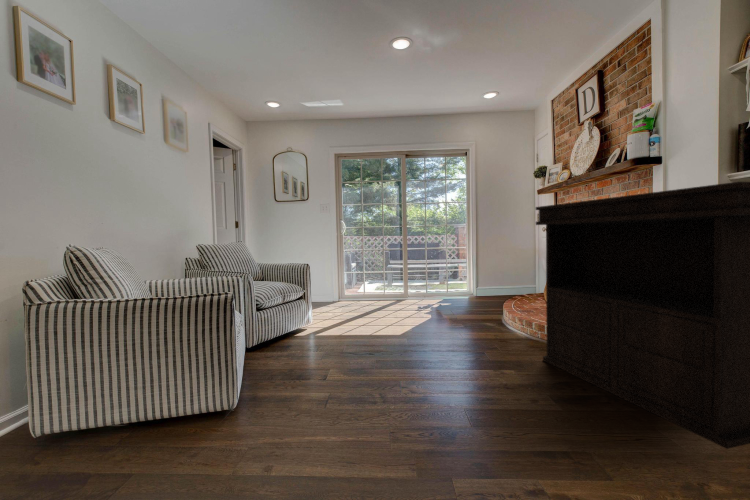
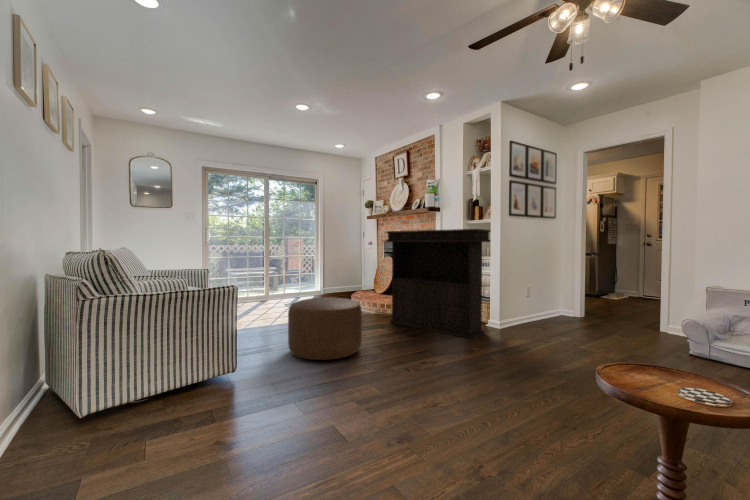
ottoman: none [328,313,446,426] -> present [288,297,362,360]

